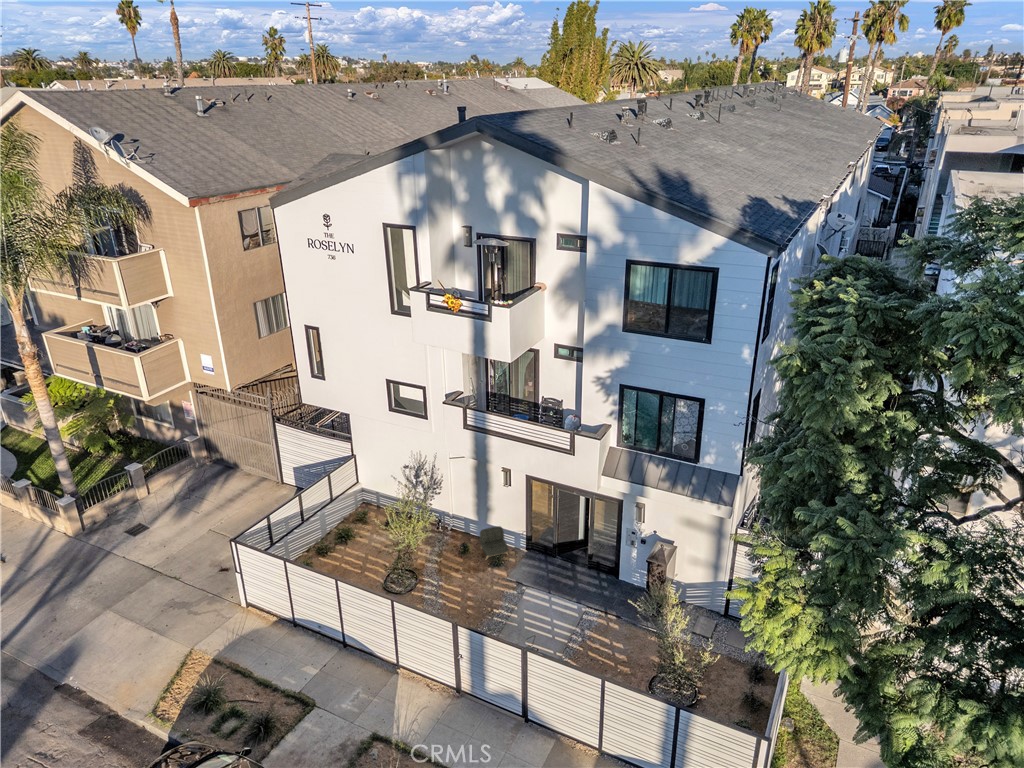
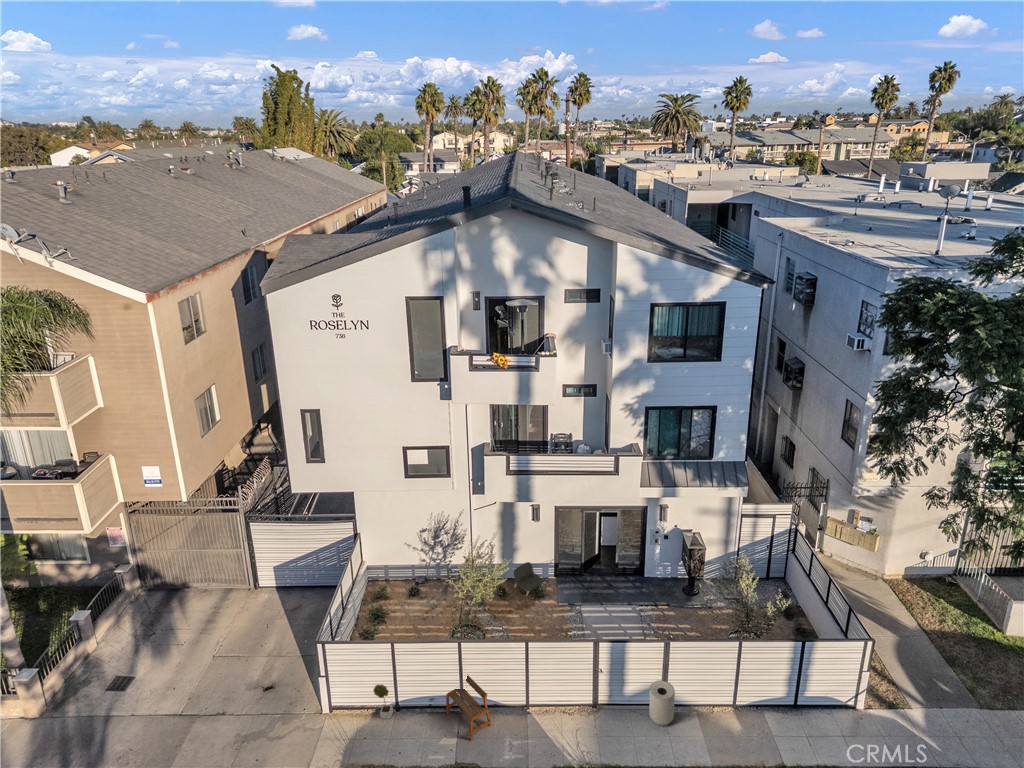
potted tree: none [268,597,289,632] -> present [374,685,393,719]
bench: none [327,610,355,678] -> present [446,675,491,740]
trash can: none [498,687,525,737] -> present [649,681,675,726]

